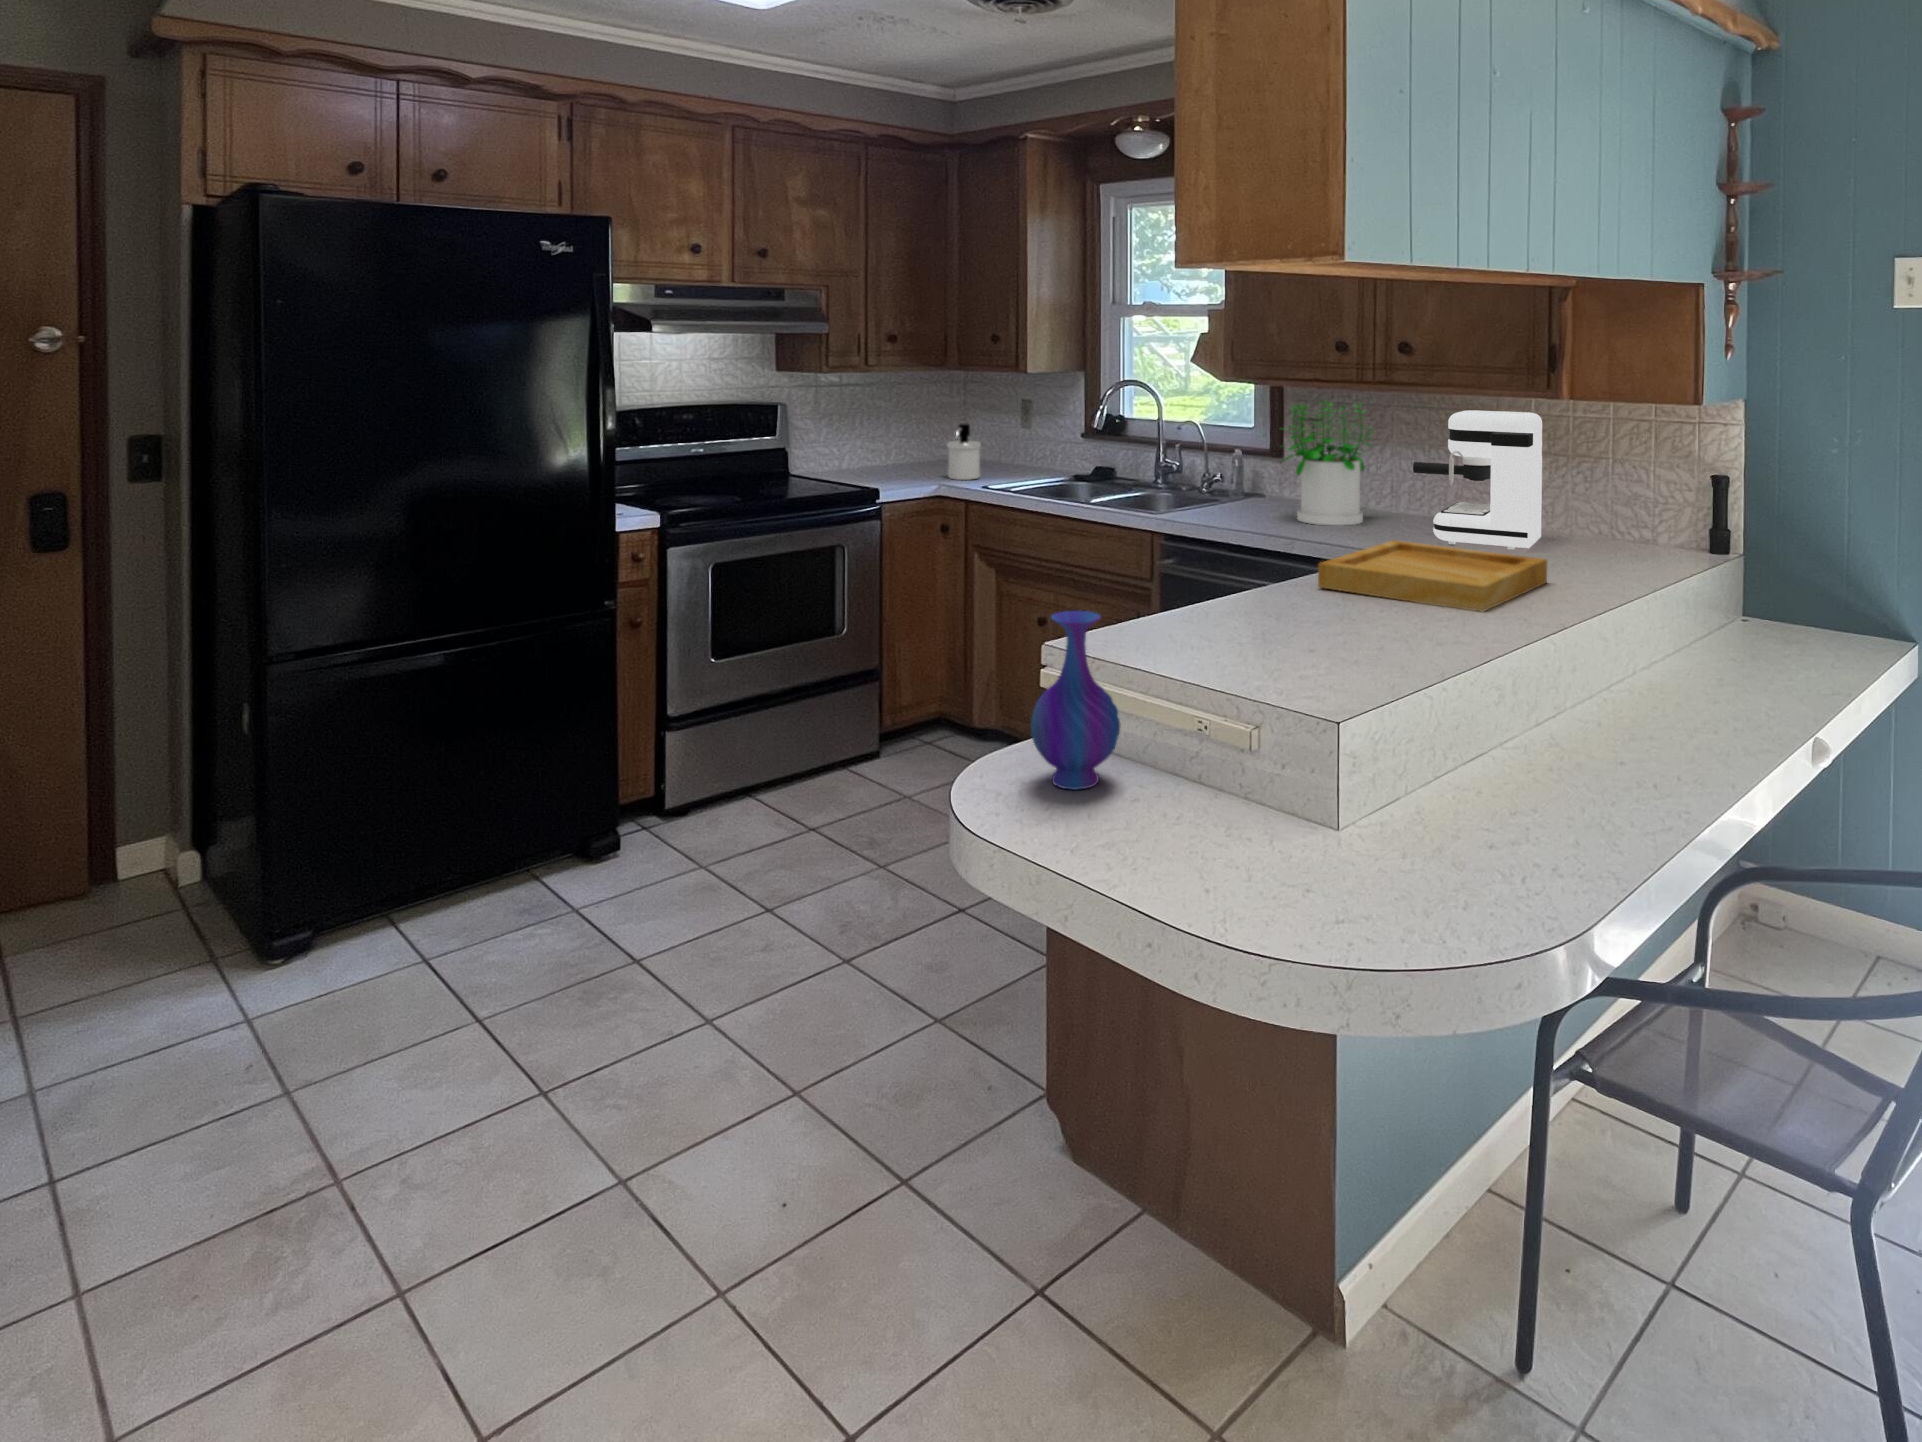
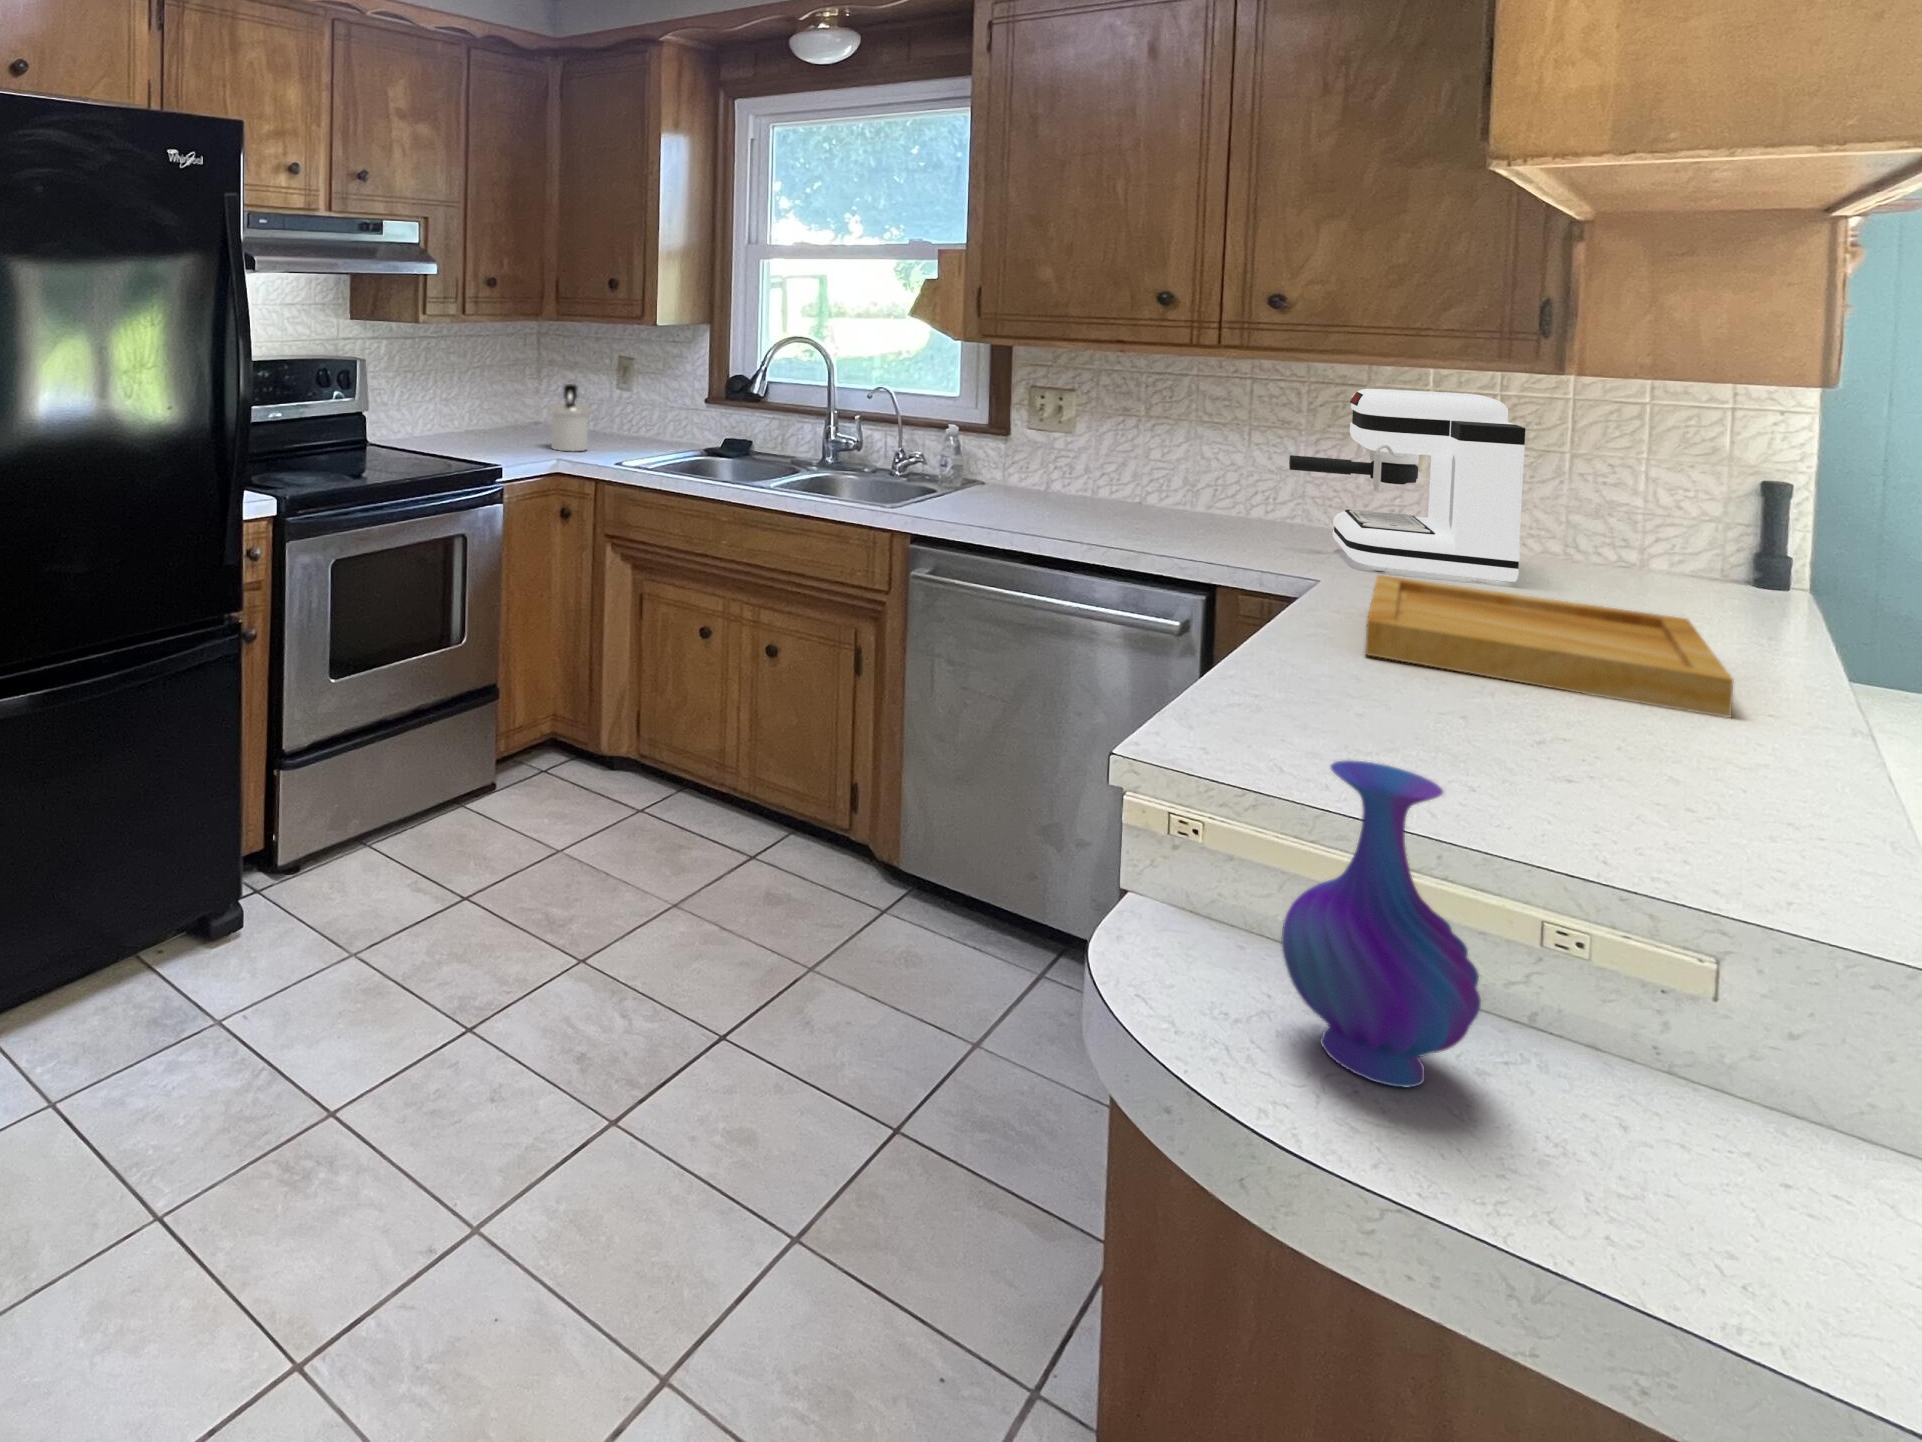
potted plant: present [1283,402,1373,525] -> none [1057,369,1183,532]

